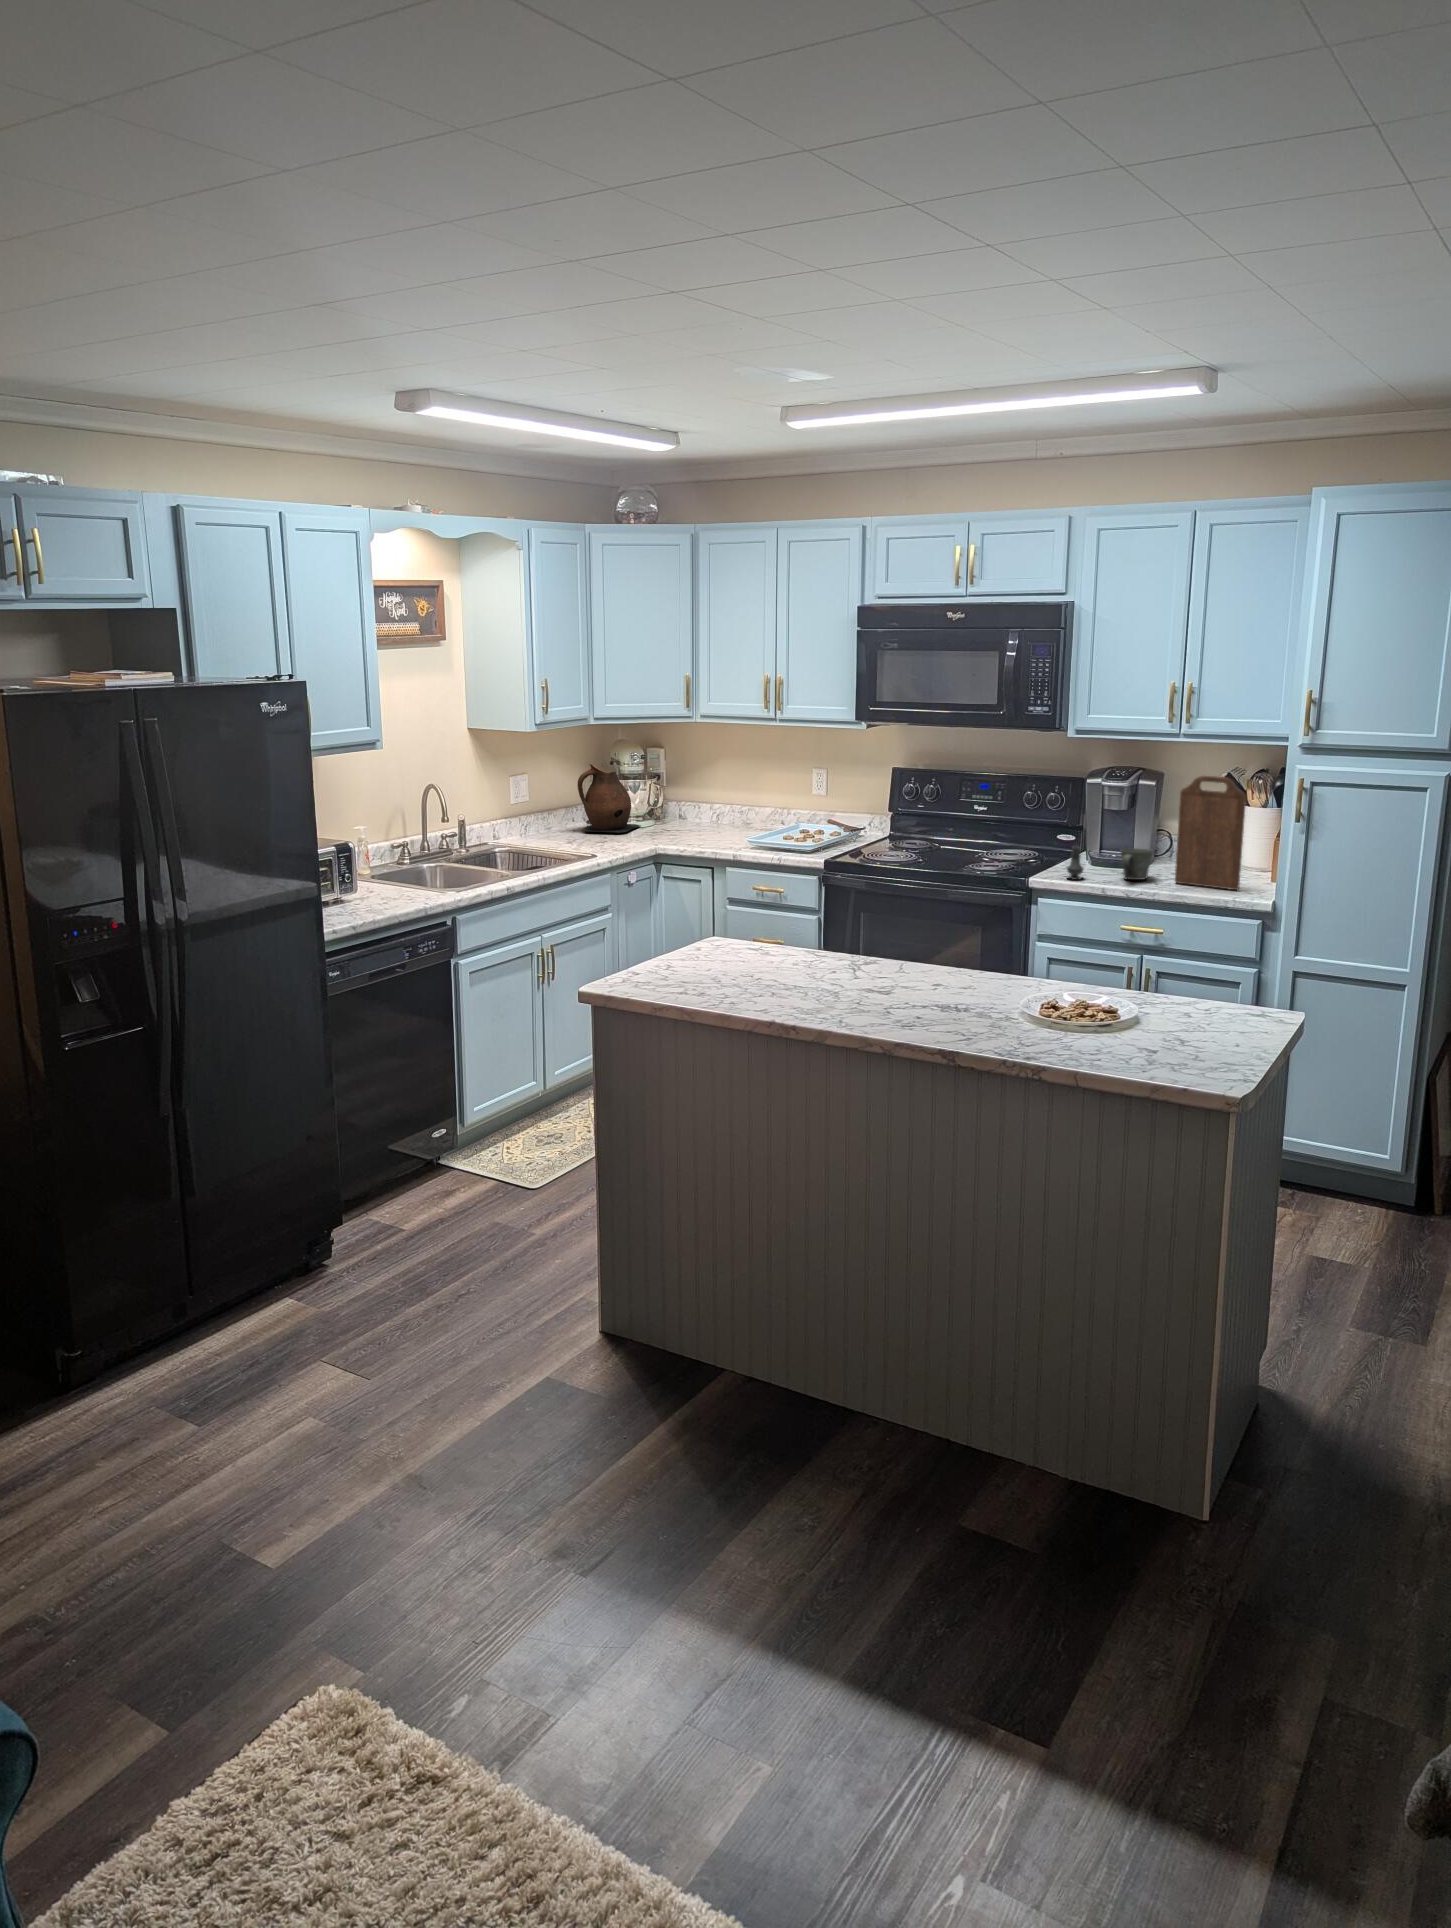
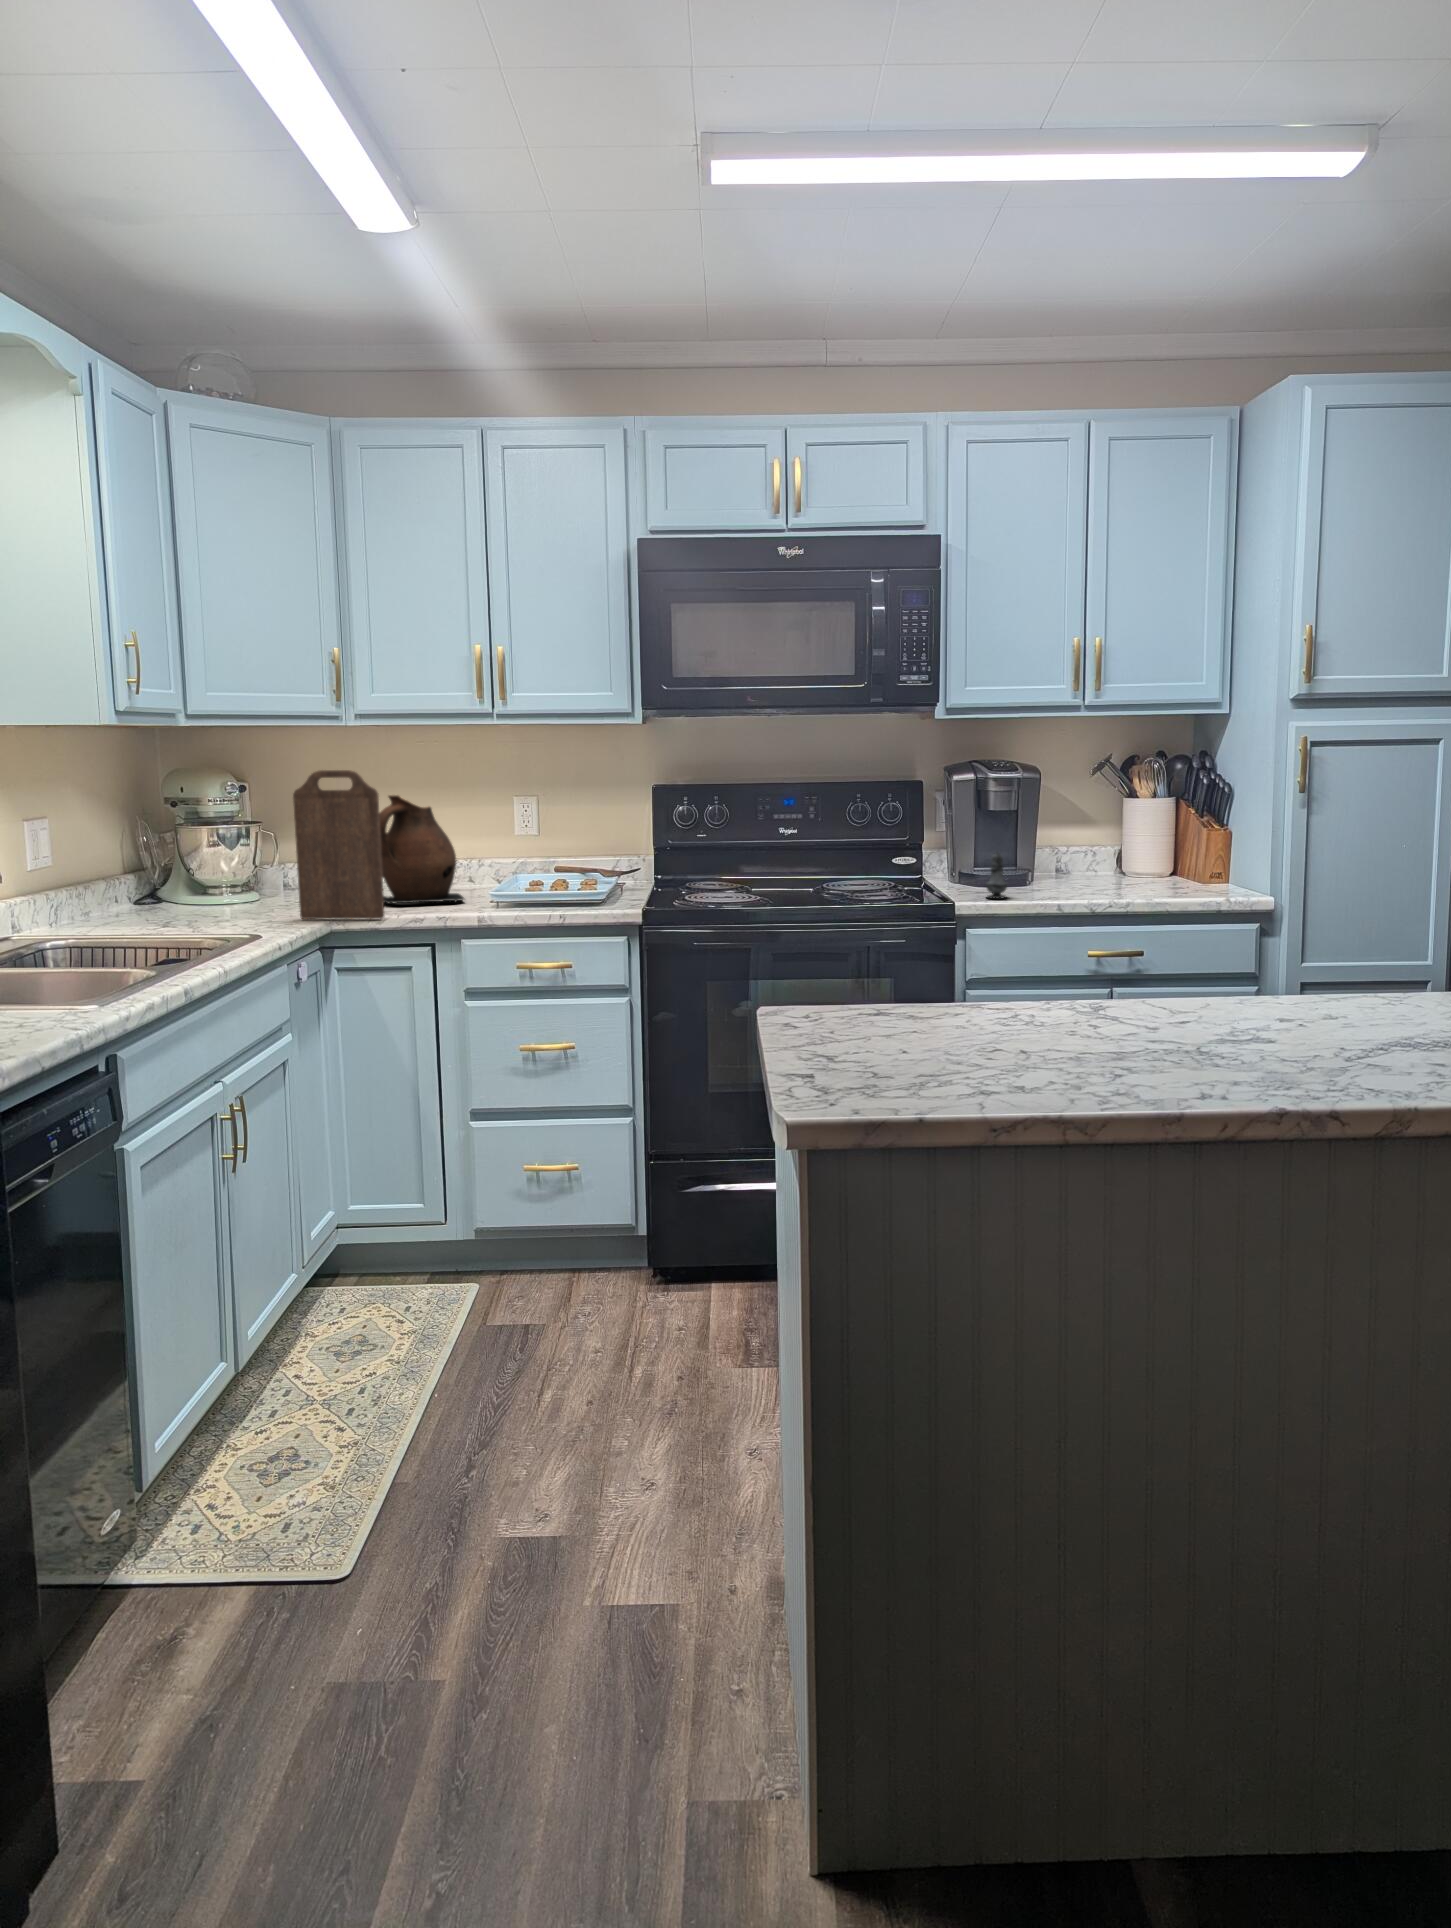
ceramic pitcher: present [577,763,641,834] -> present [380,795,464,904]
cutting board: present [1175,776,1246,890] -> present [293,770,384,919]
mug: present [1120,849,1153,880] -> none [1042,853,1083,893]

